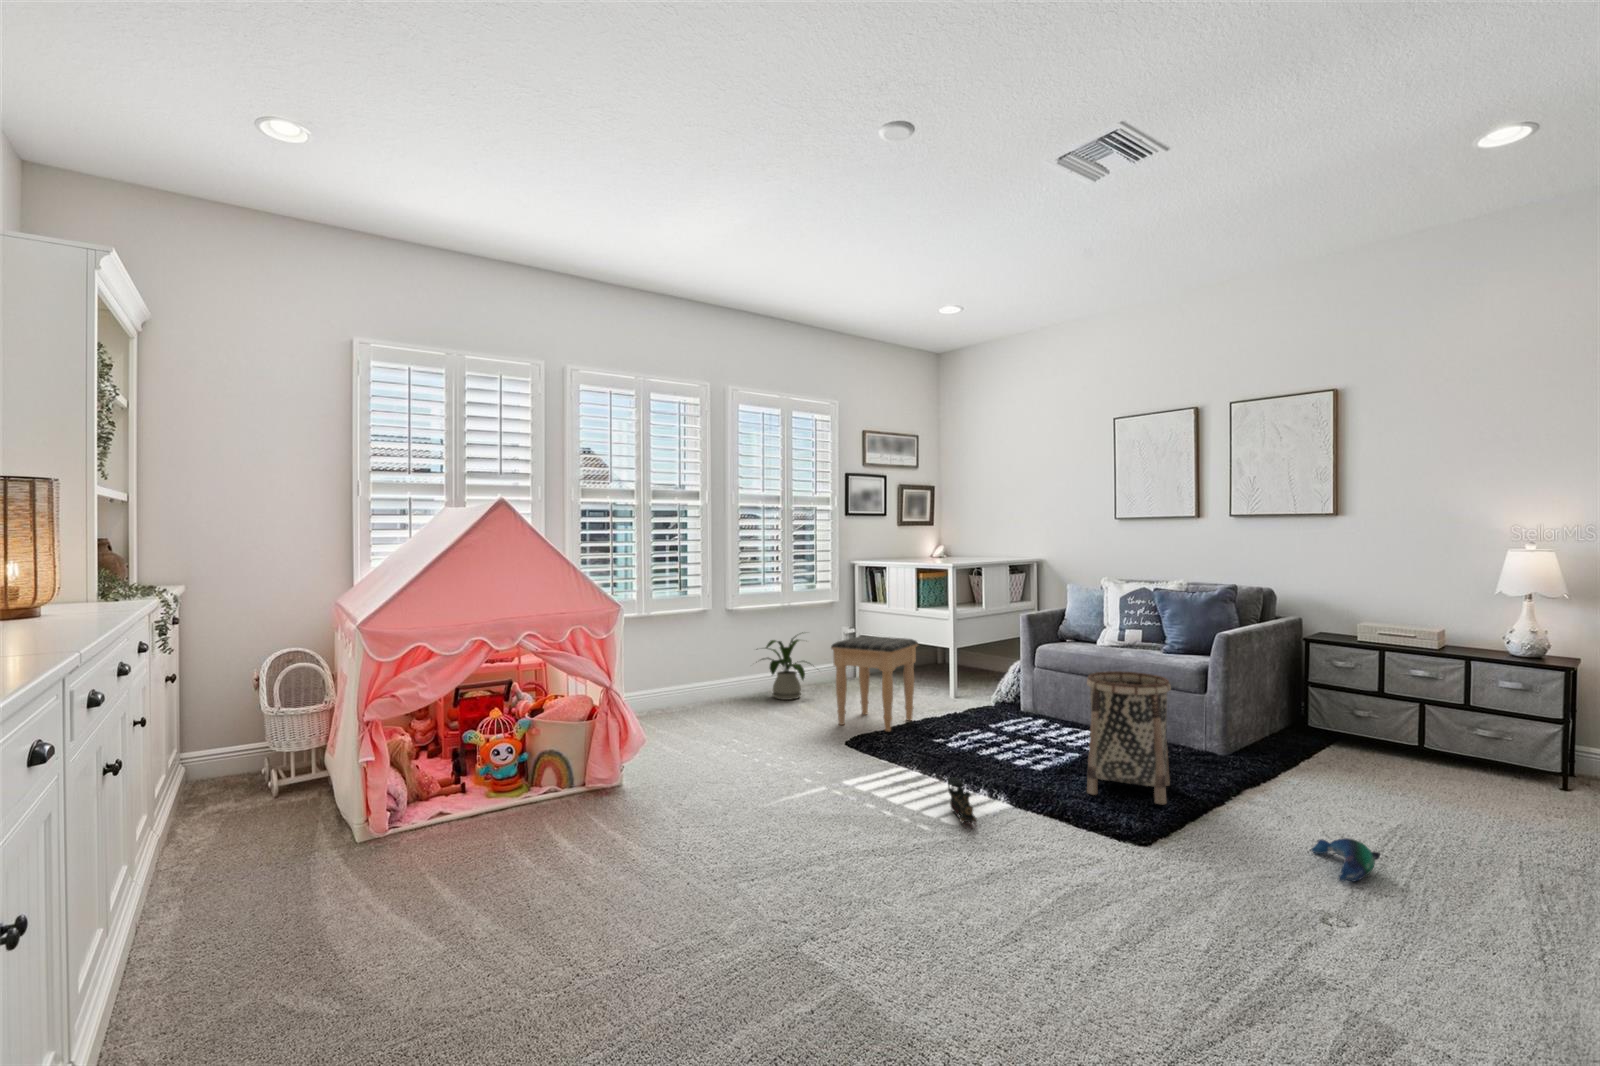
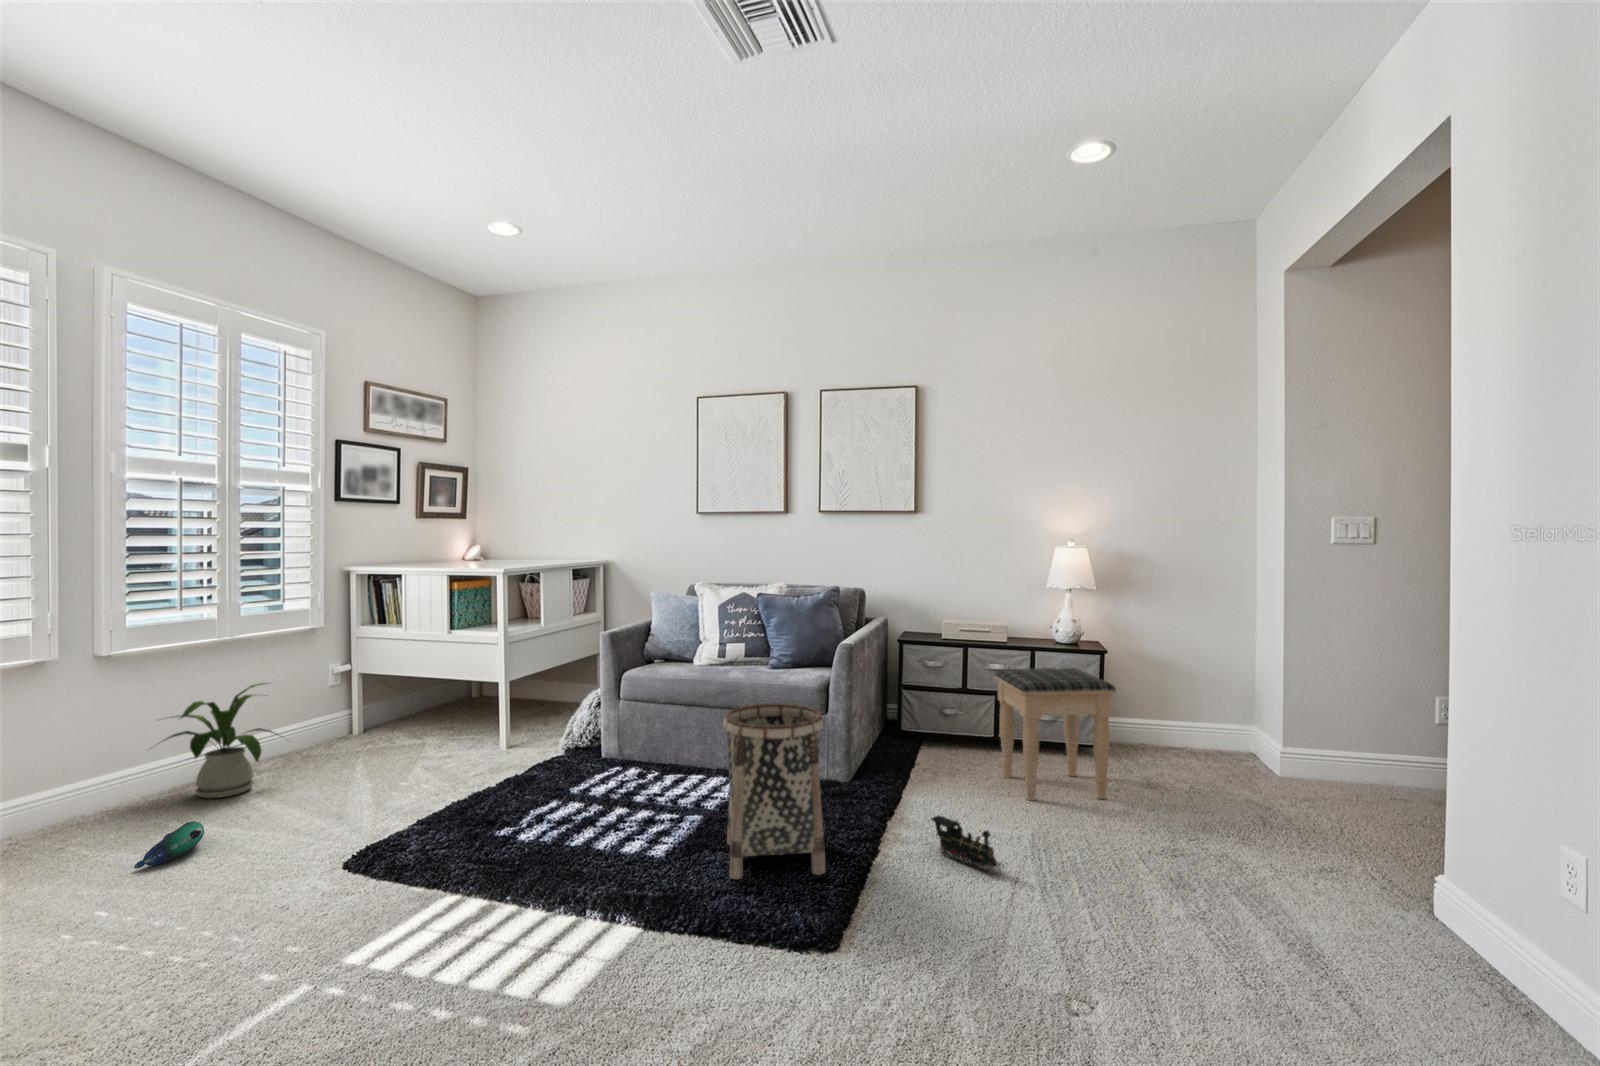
footstool: present [831,636,918,731] -> present [994,668,1116,801]
toy train: present [947,777,977,829] -> present [931,815,1002,875]
plush toy: present [1311,838,1380,882] -> present [134,821,204,869]

